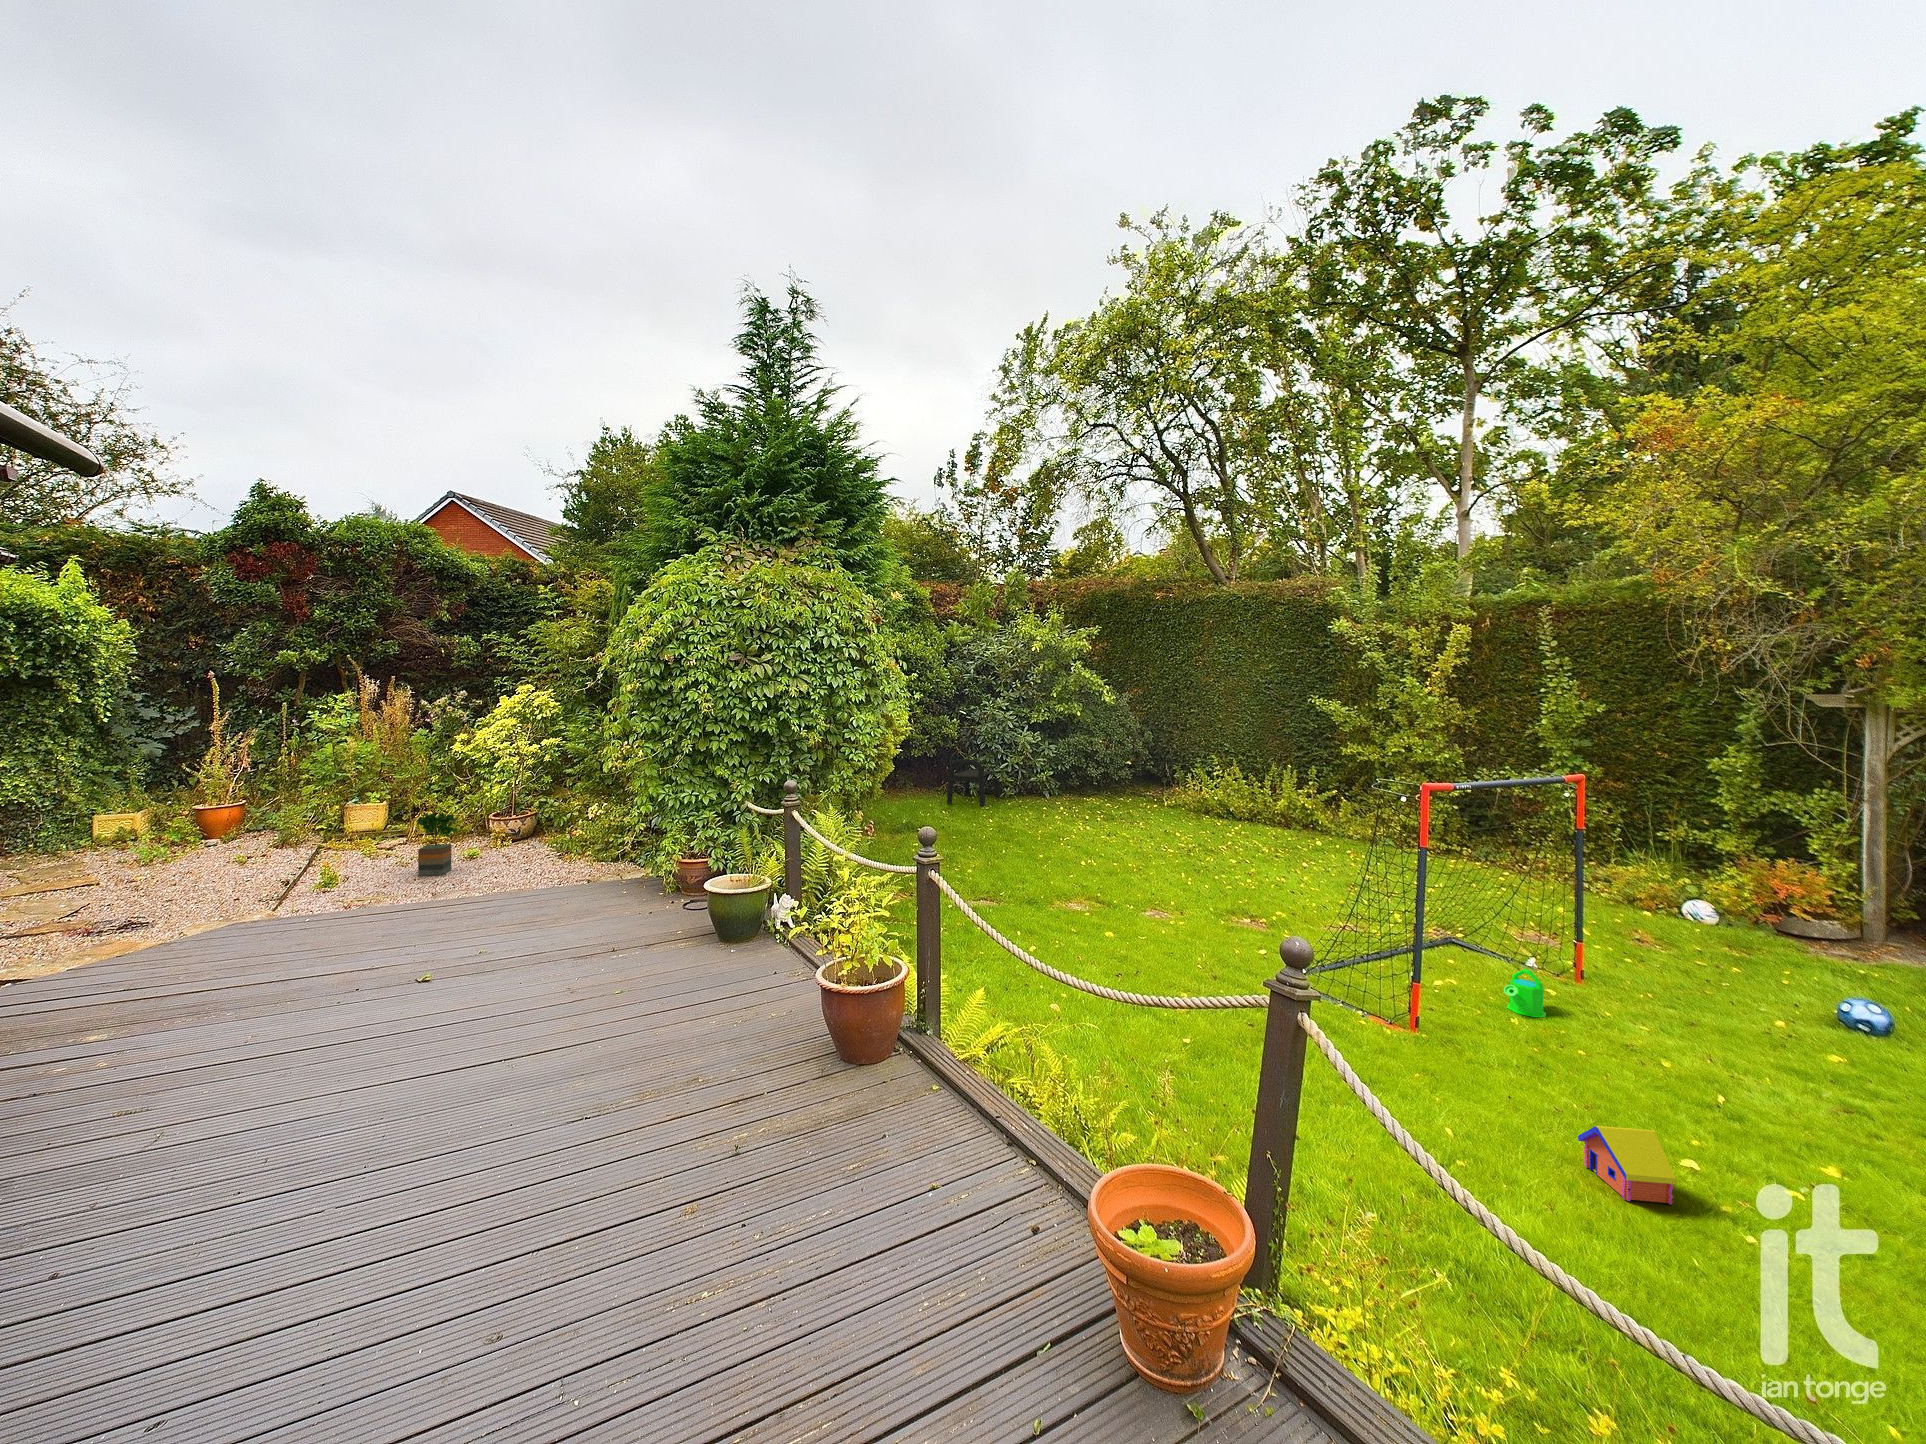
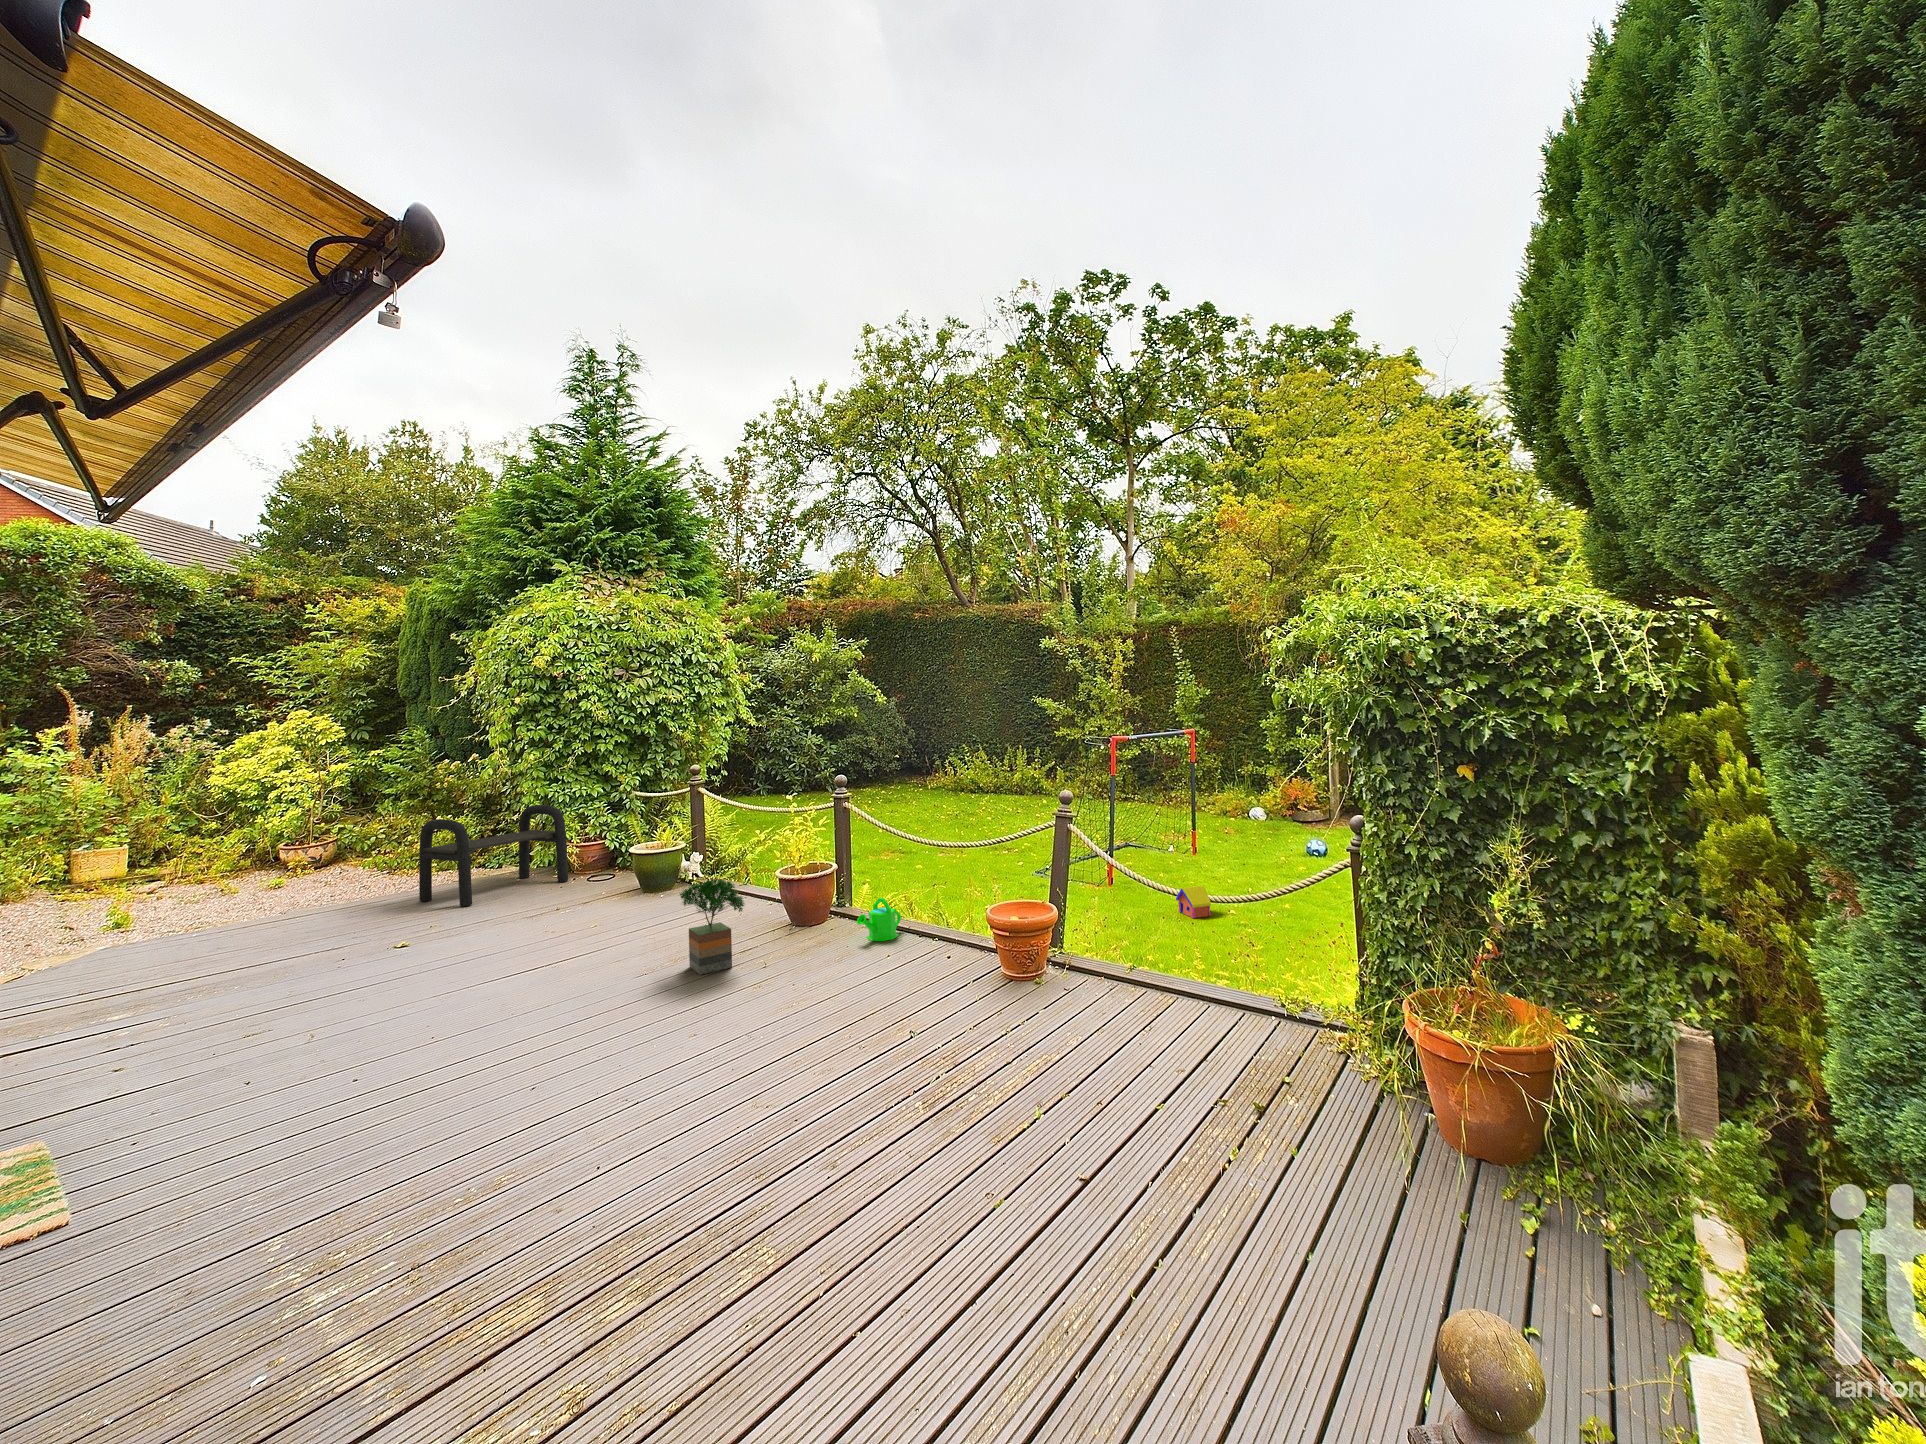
bench: present [947,759,1000,806] -> present [419,805,568,907]
potted tree: present [416,813,459,876] -> present [680,879,745,975]
watering can: present [1504,969,1546,1017] -> present [857,897,901,941]

